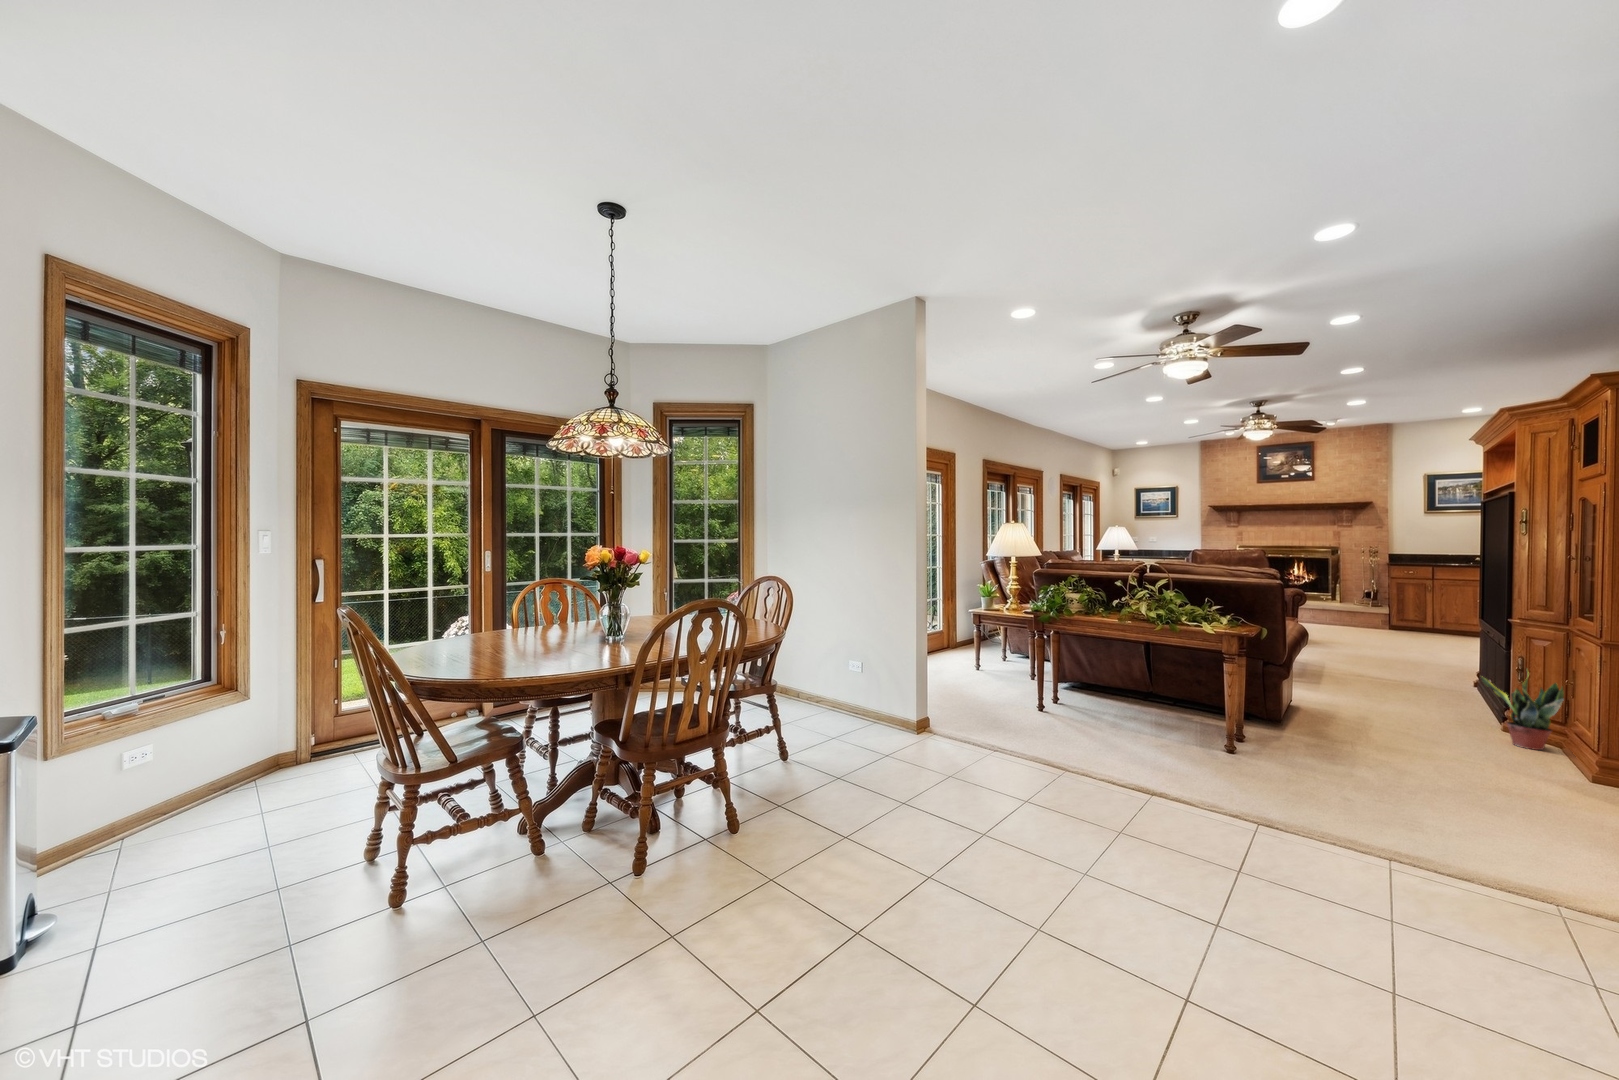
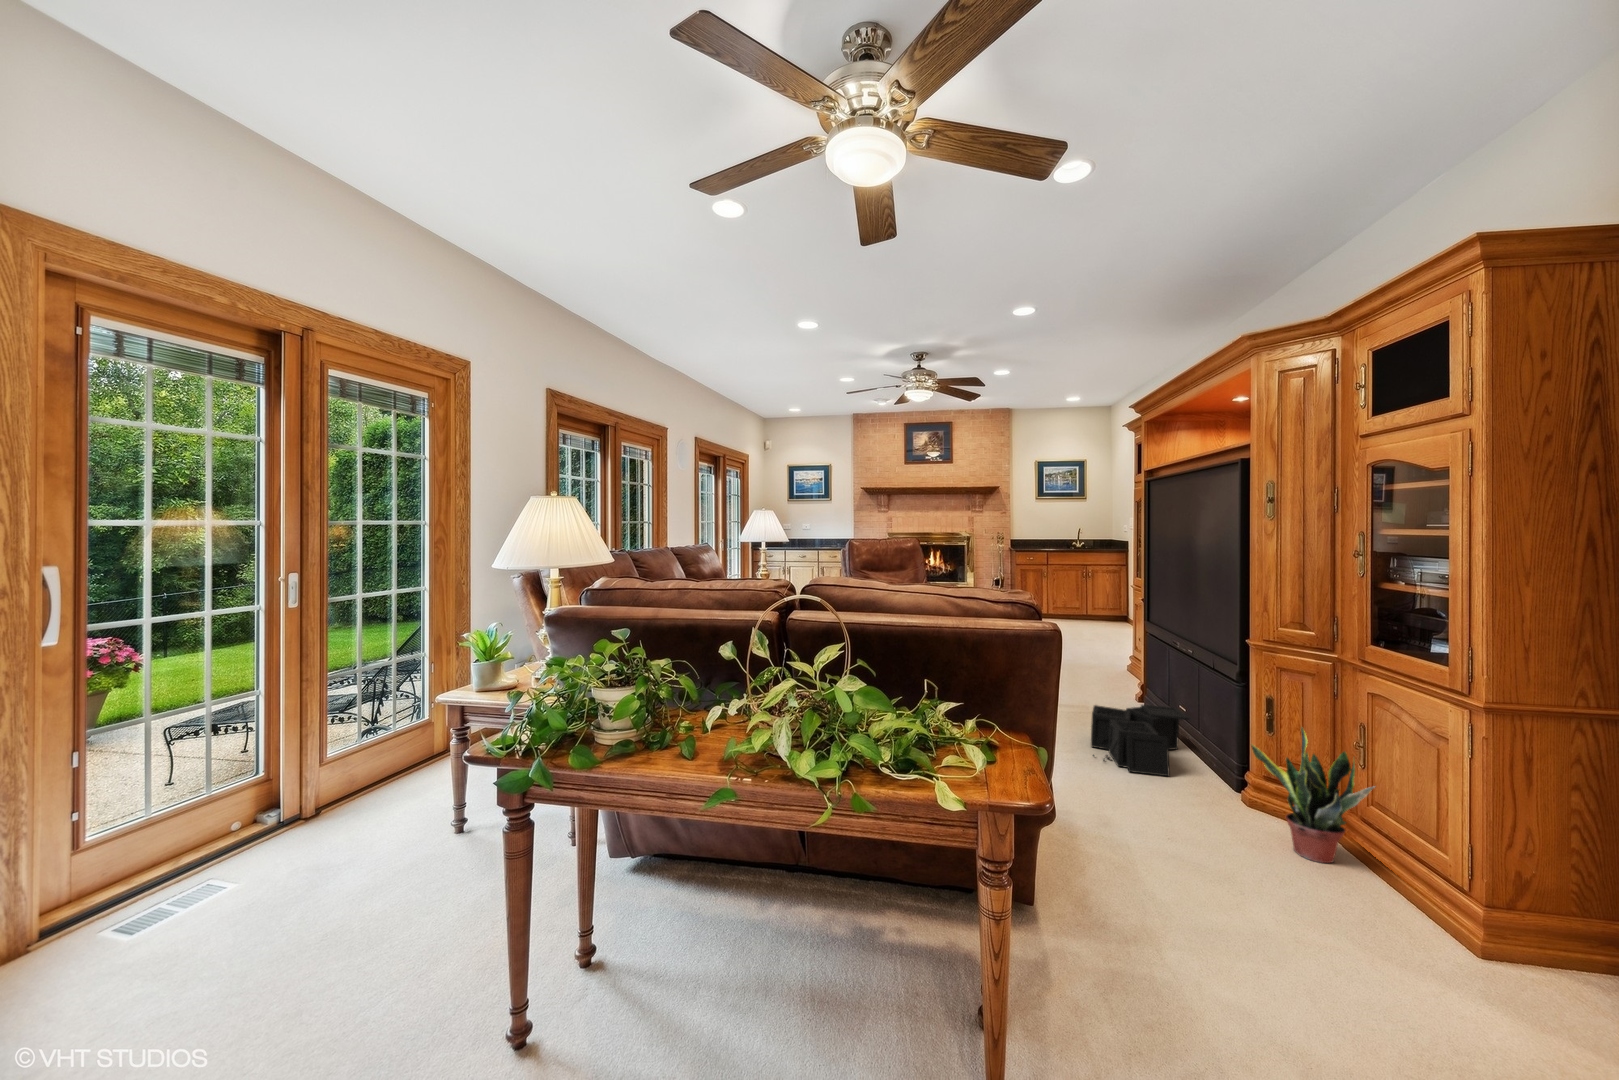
storage bin: none [1384,669,1486,712] -> present [1091,705,1188,776]

